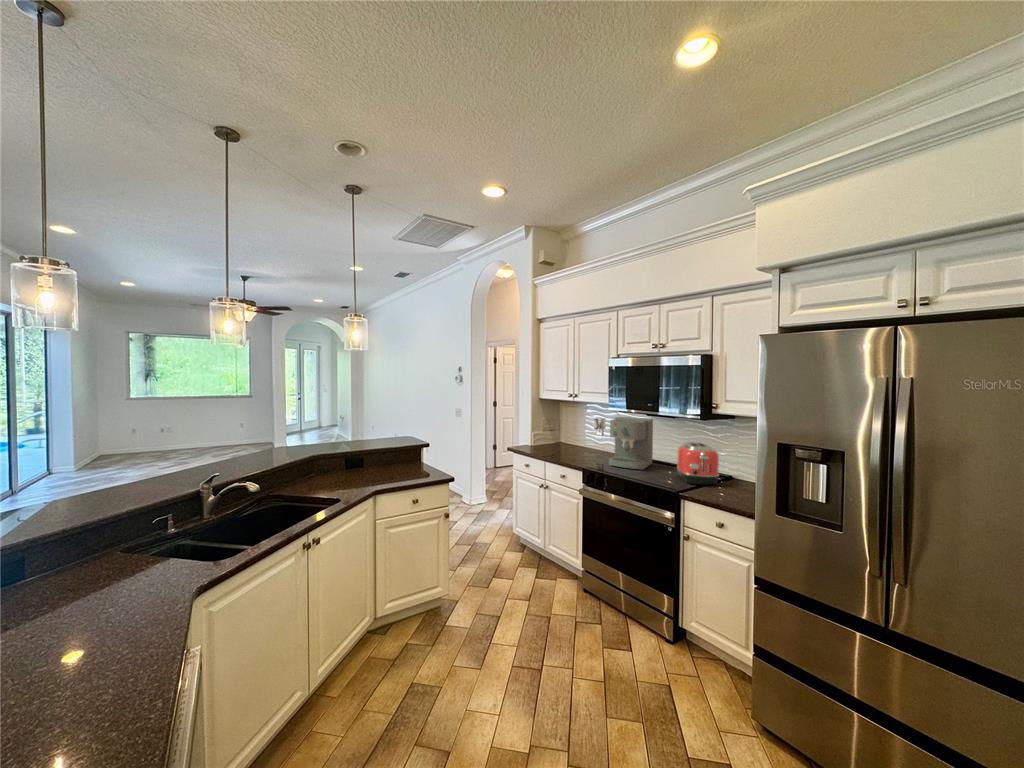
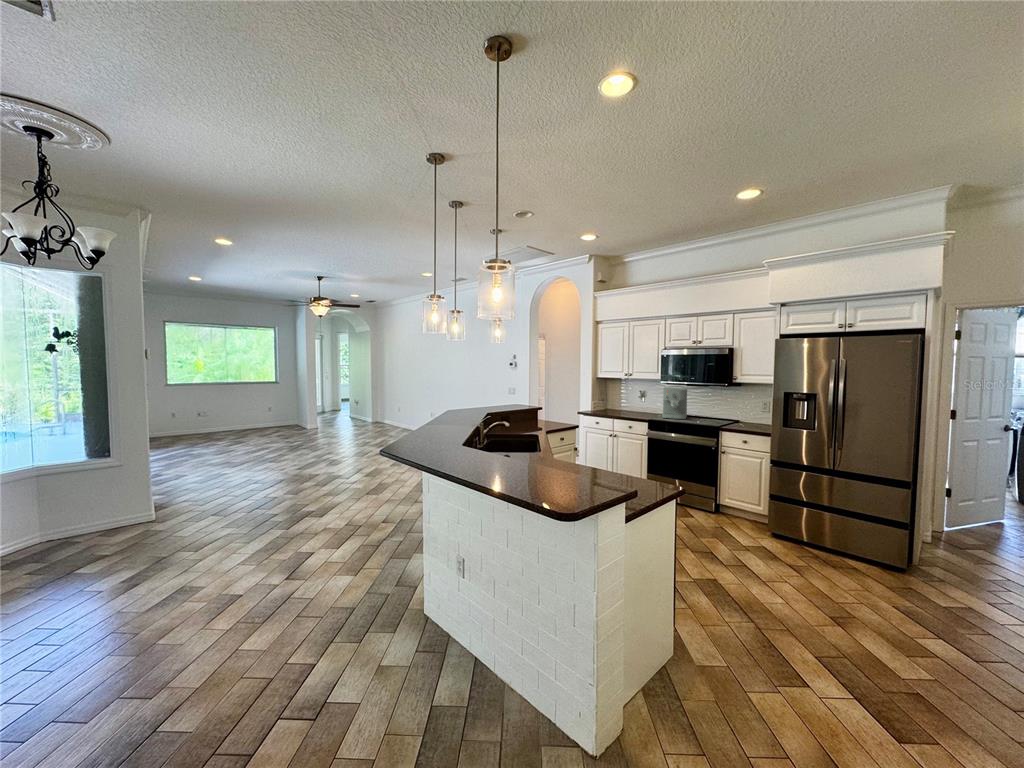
toaster: present [677,442,719,485] -> none [708,400,736,424]

